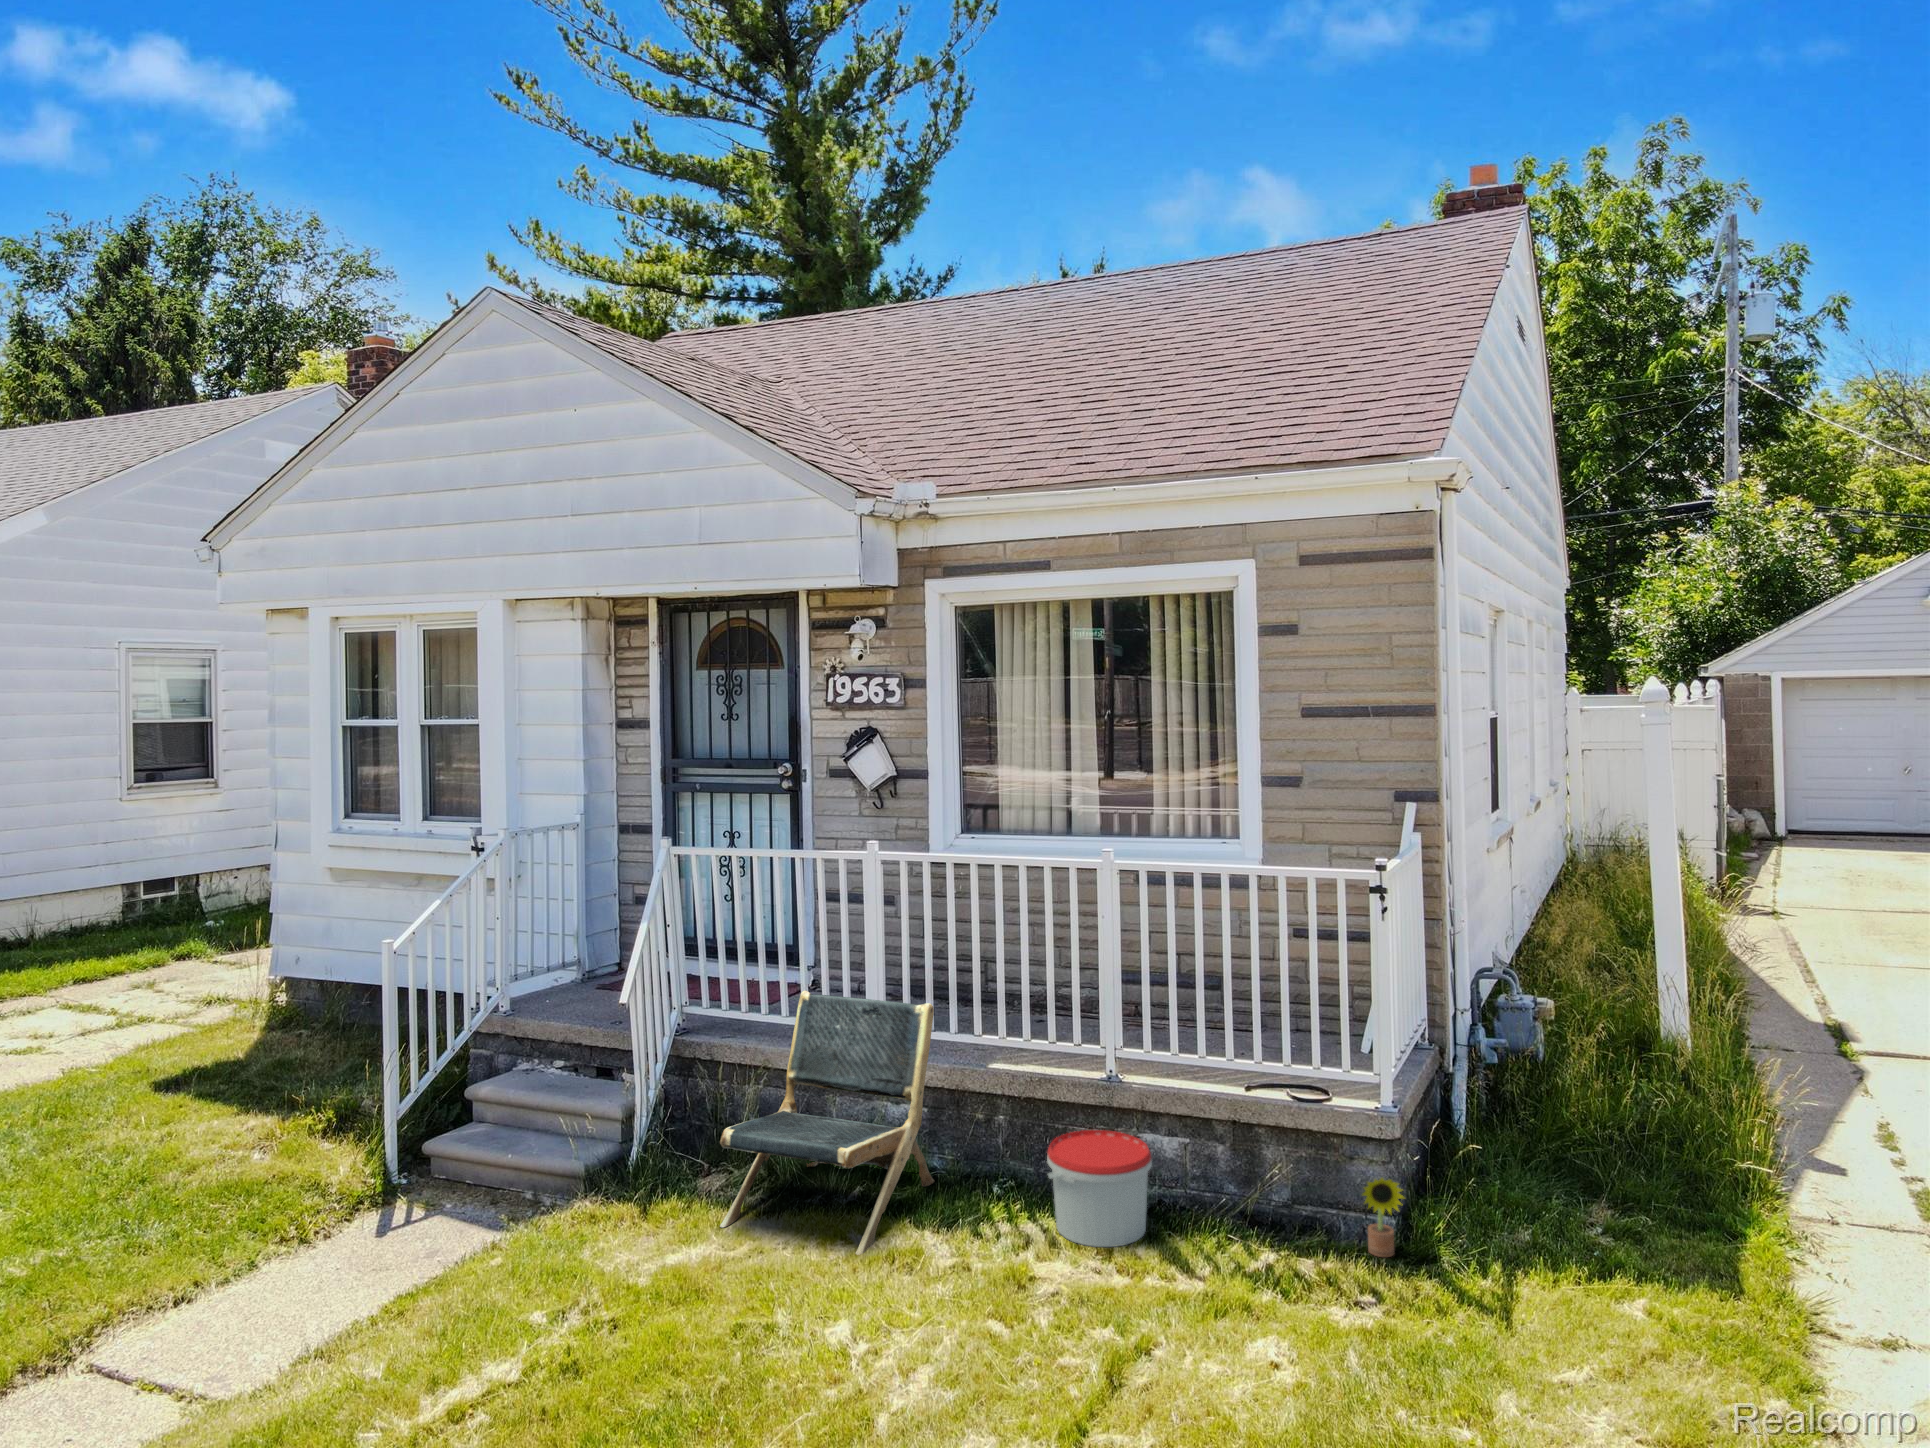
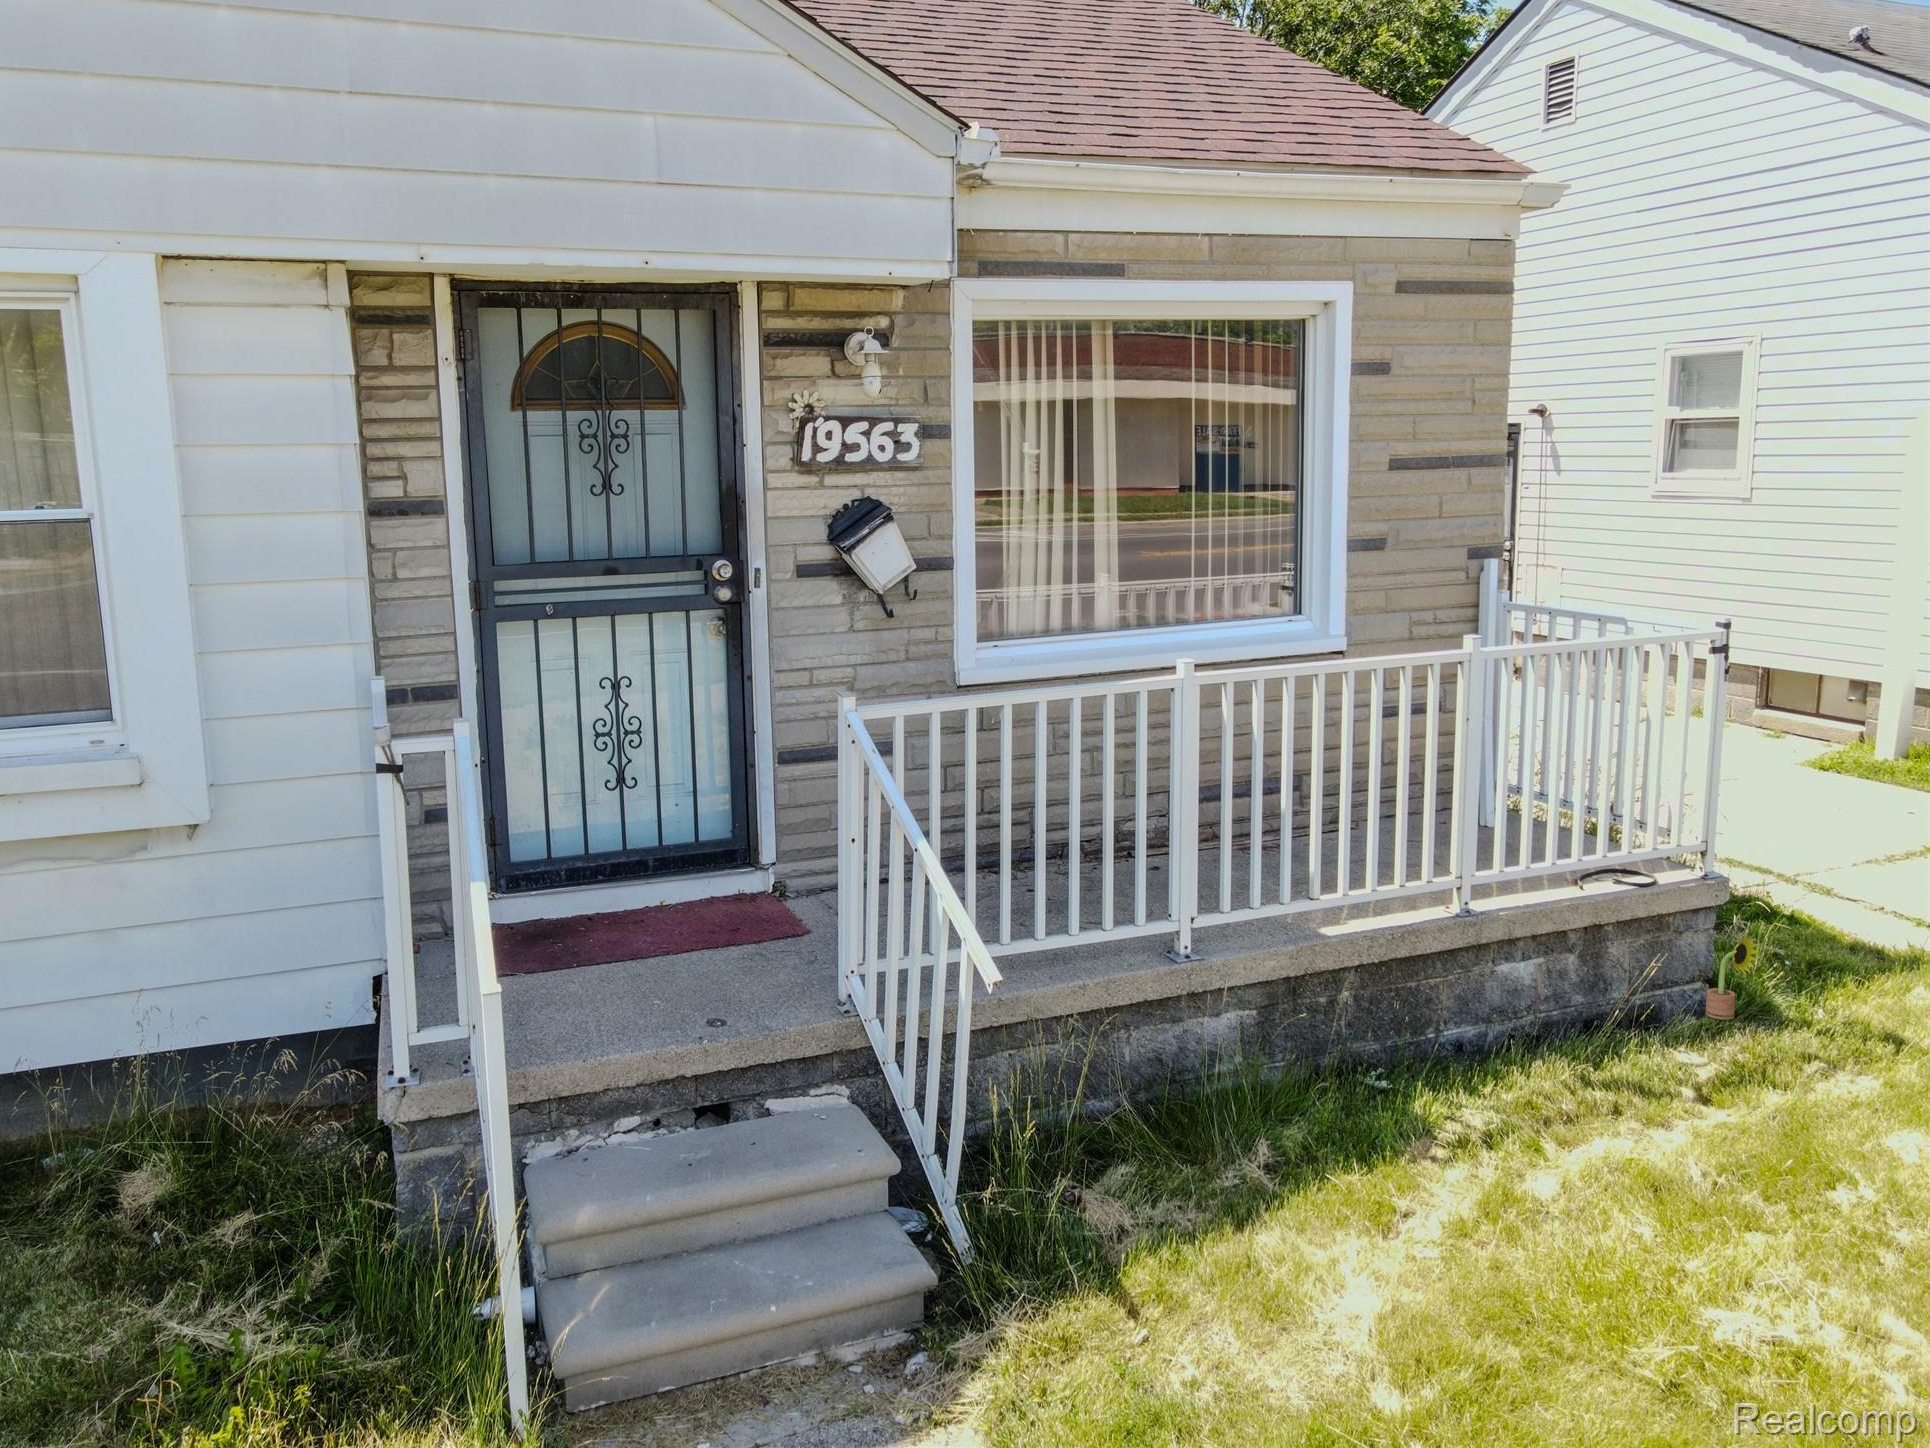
lounge chair: present [720,990,935,1255] -> none [1115,863,1454,1242]
bucket: present [1047,1130,1152,1247] -> none [1465,967,1601,1100]

